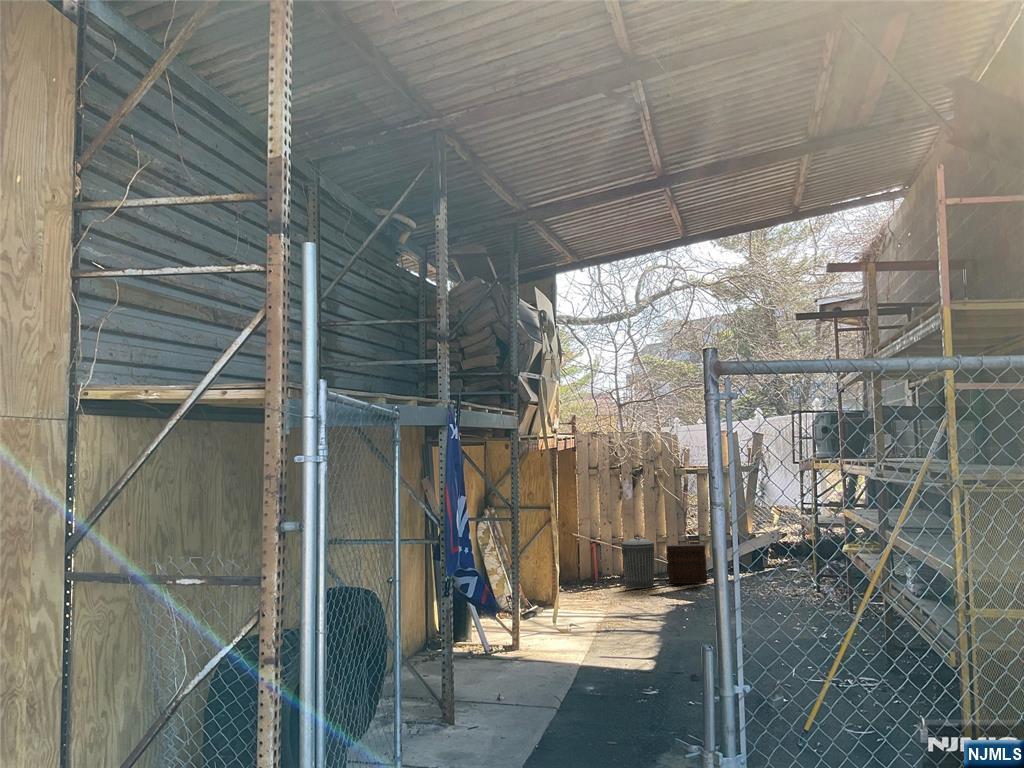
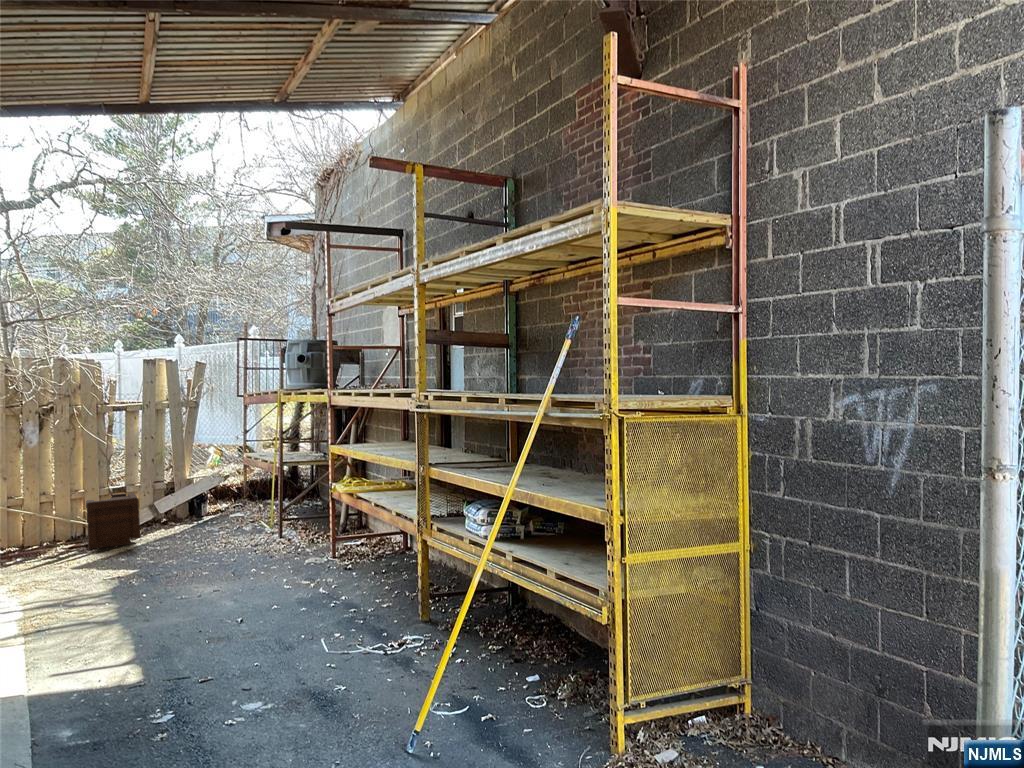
trash can: present [621,537,654,588] -> none [22,495,71,561]

